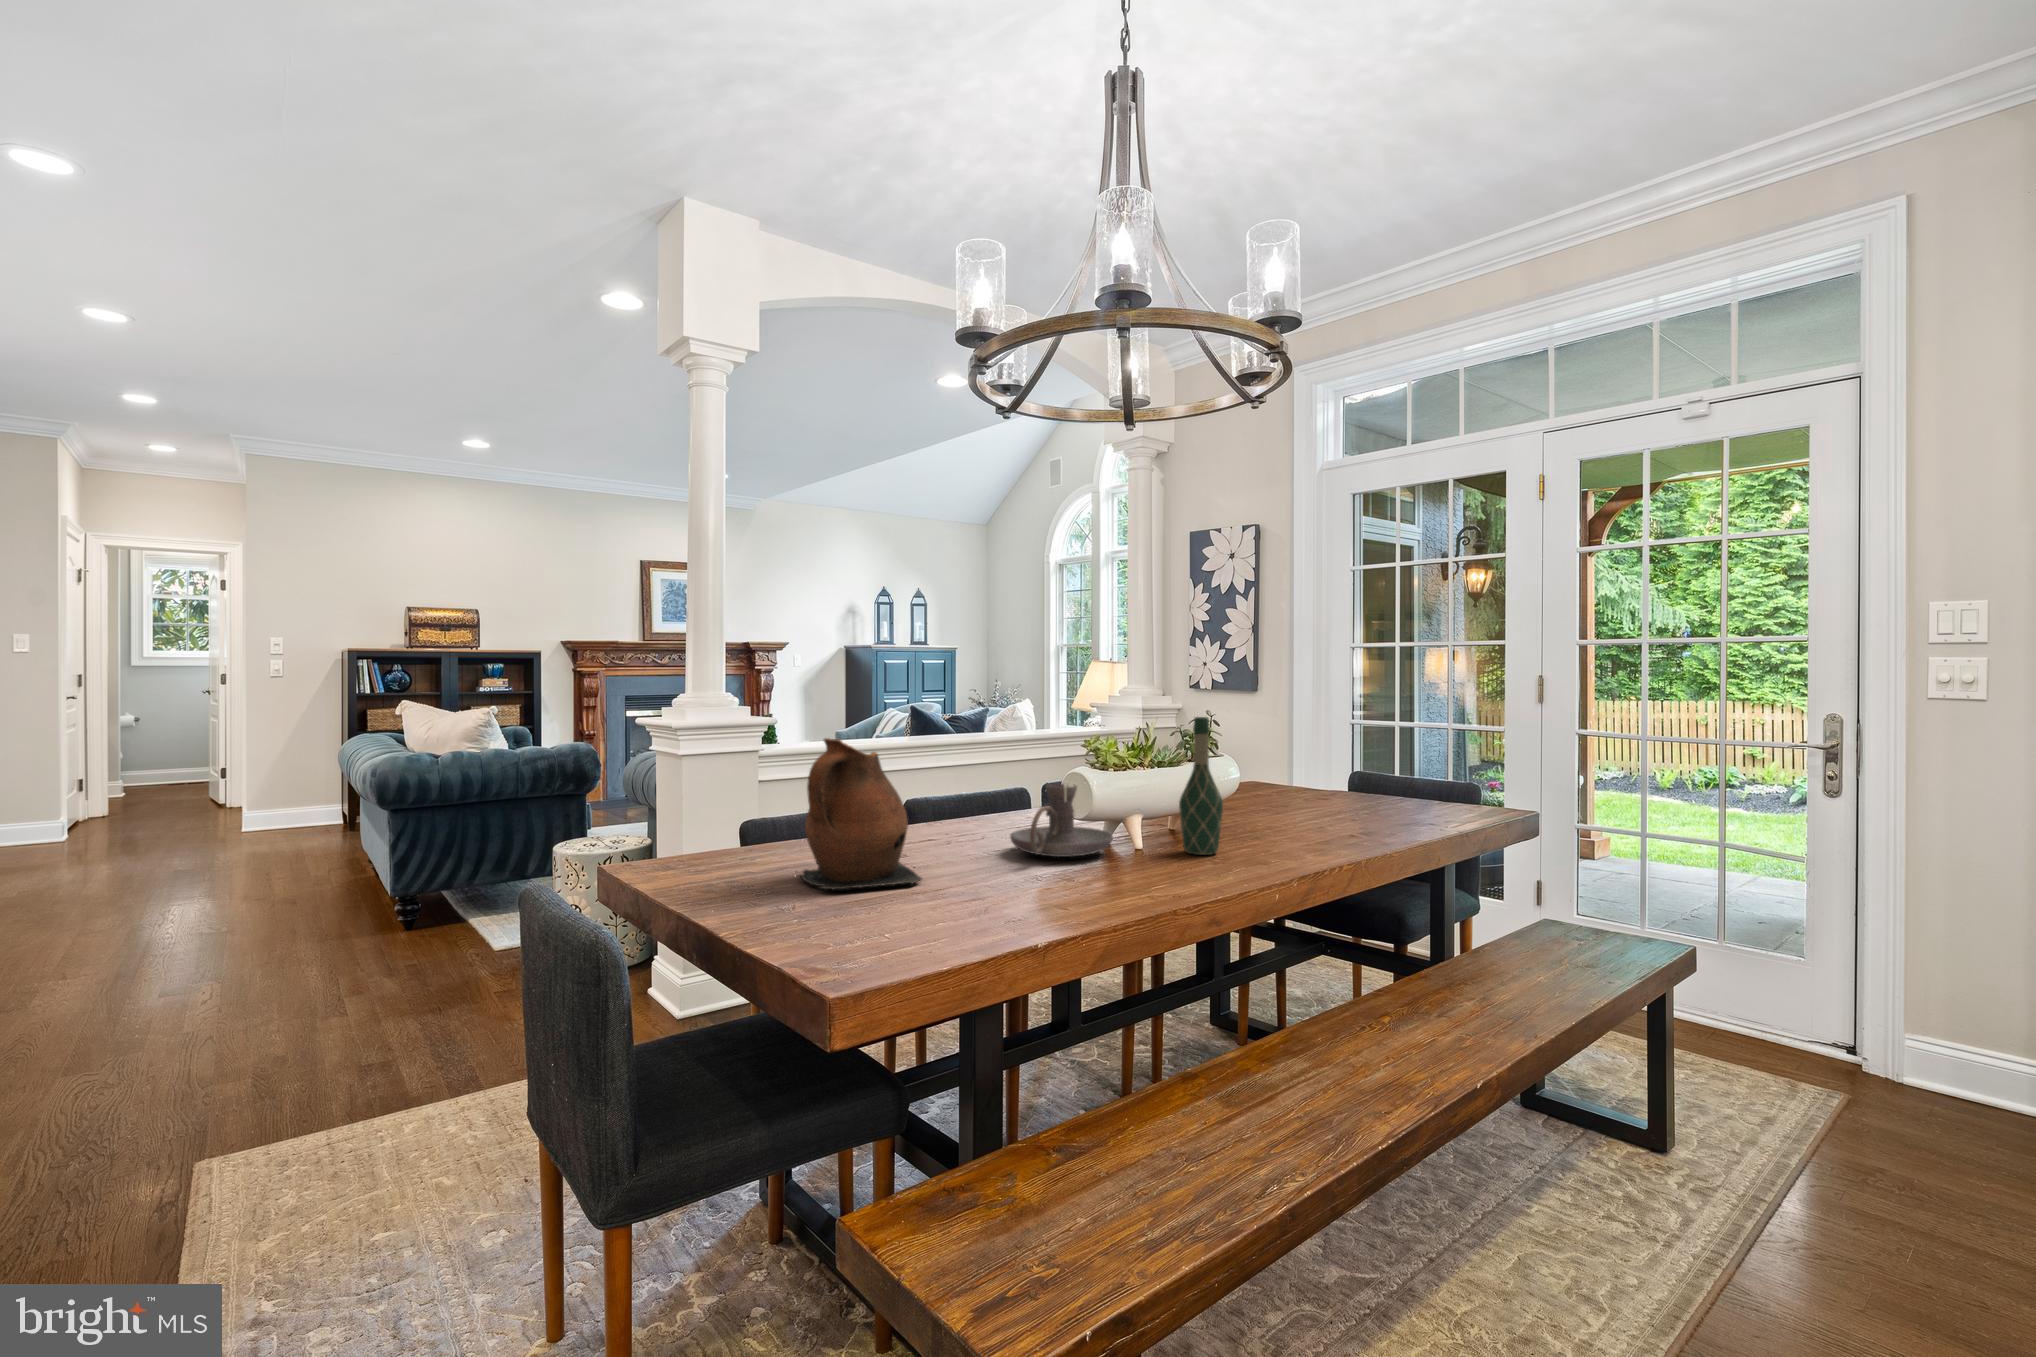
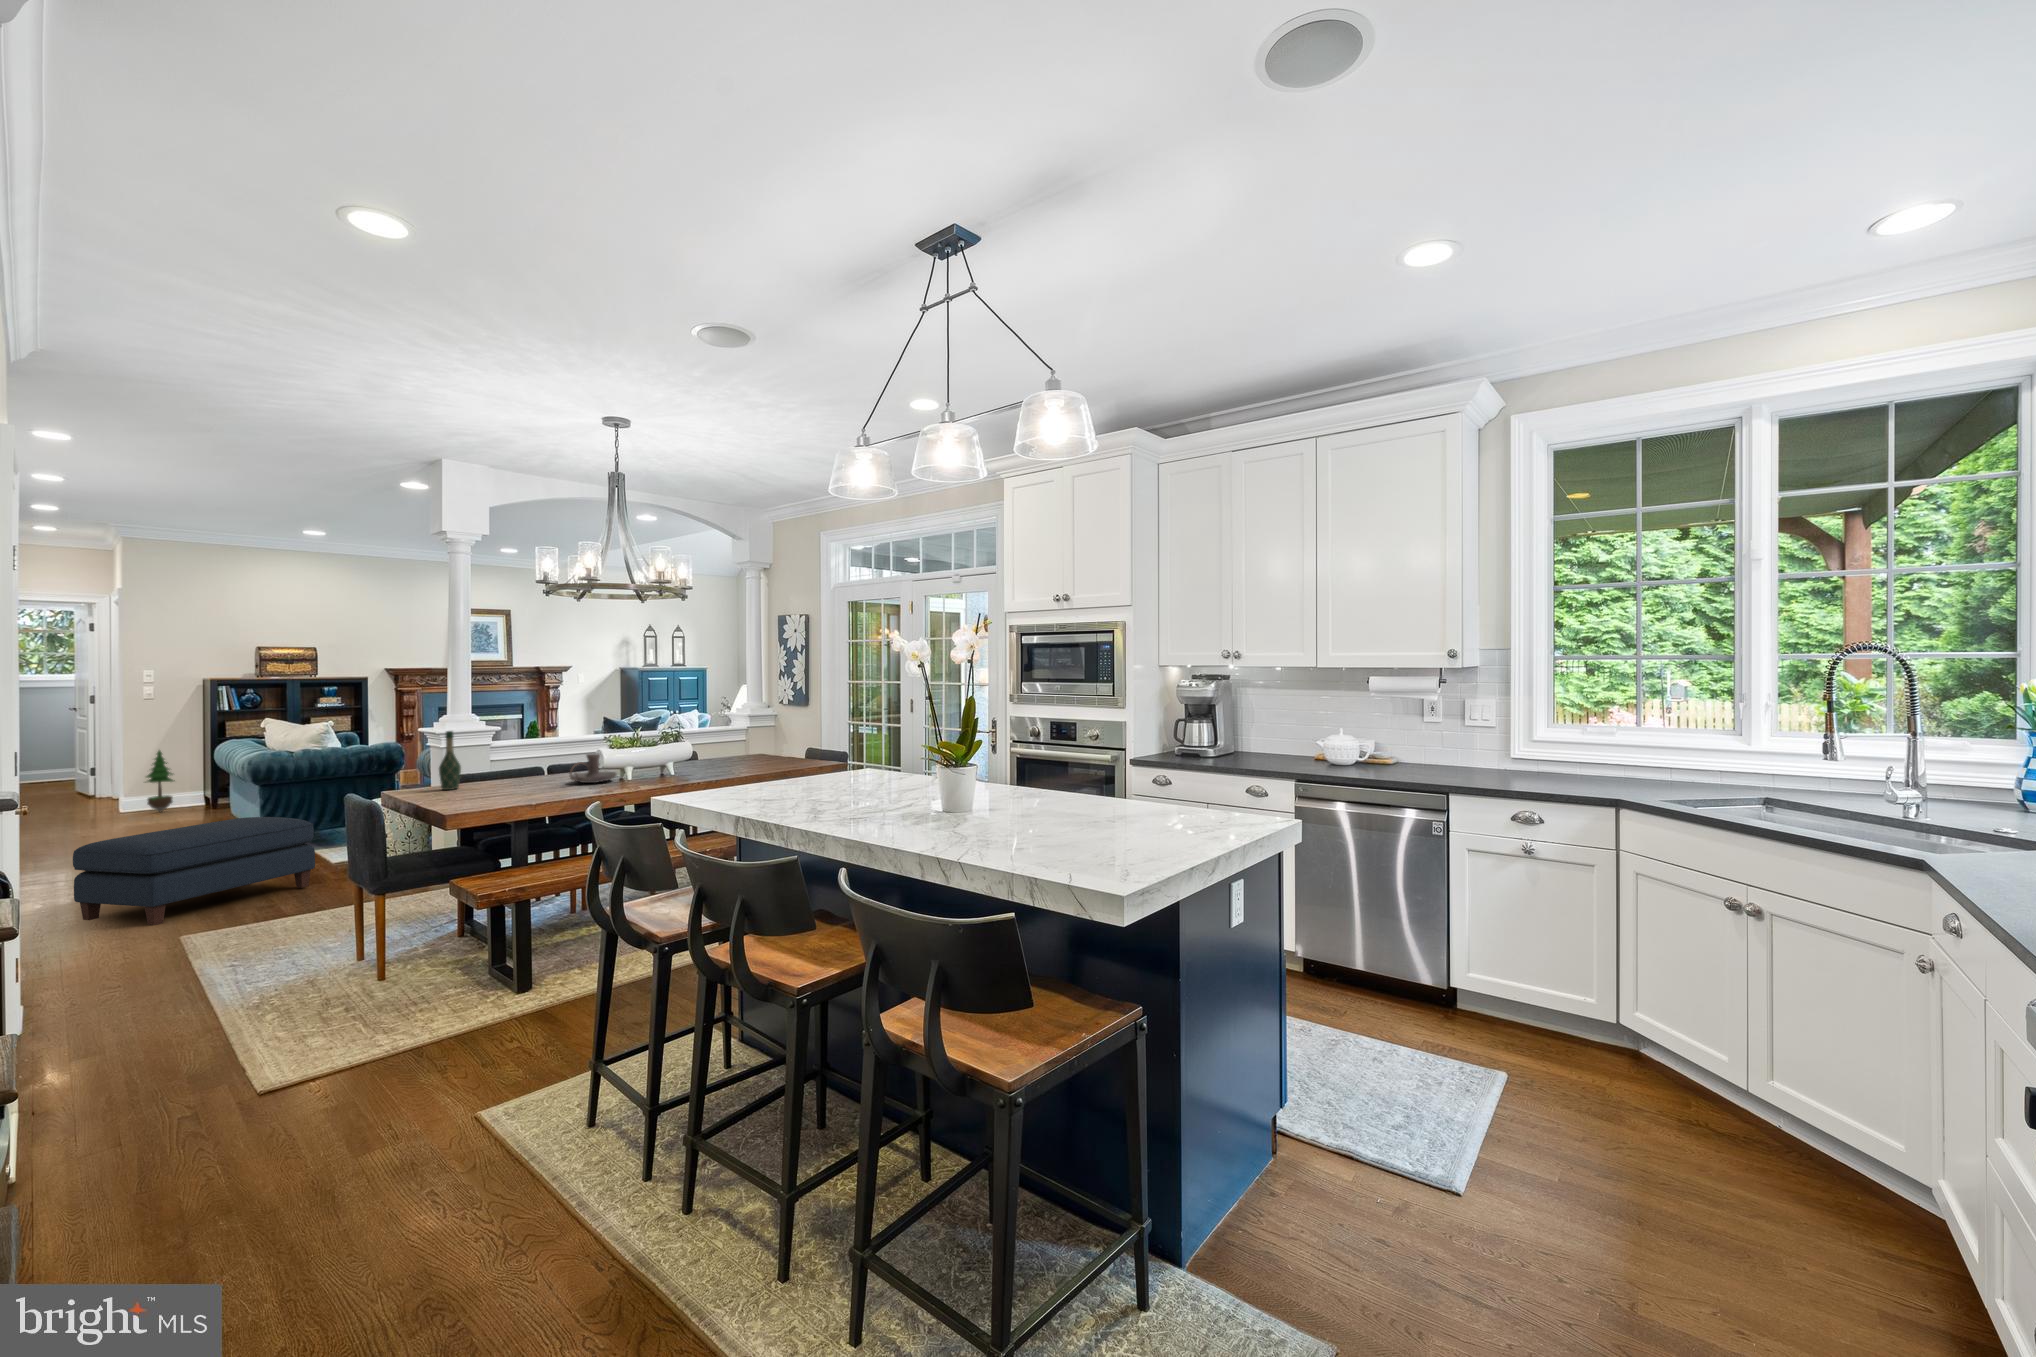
wine bottle: present [1179,717,1223,855] -> present [439,731,461,790]
ceramic pitcher: present [801,738,922,889] -> none [463,737,516,794]
potted tree: none [267,745,306,832] -> present [146,750,175,811]
ottoman: none [49,874,469,1111] -> present [73,817,315,925]

